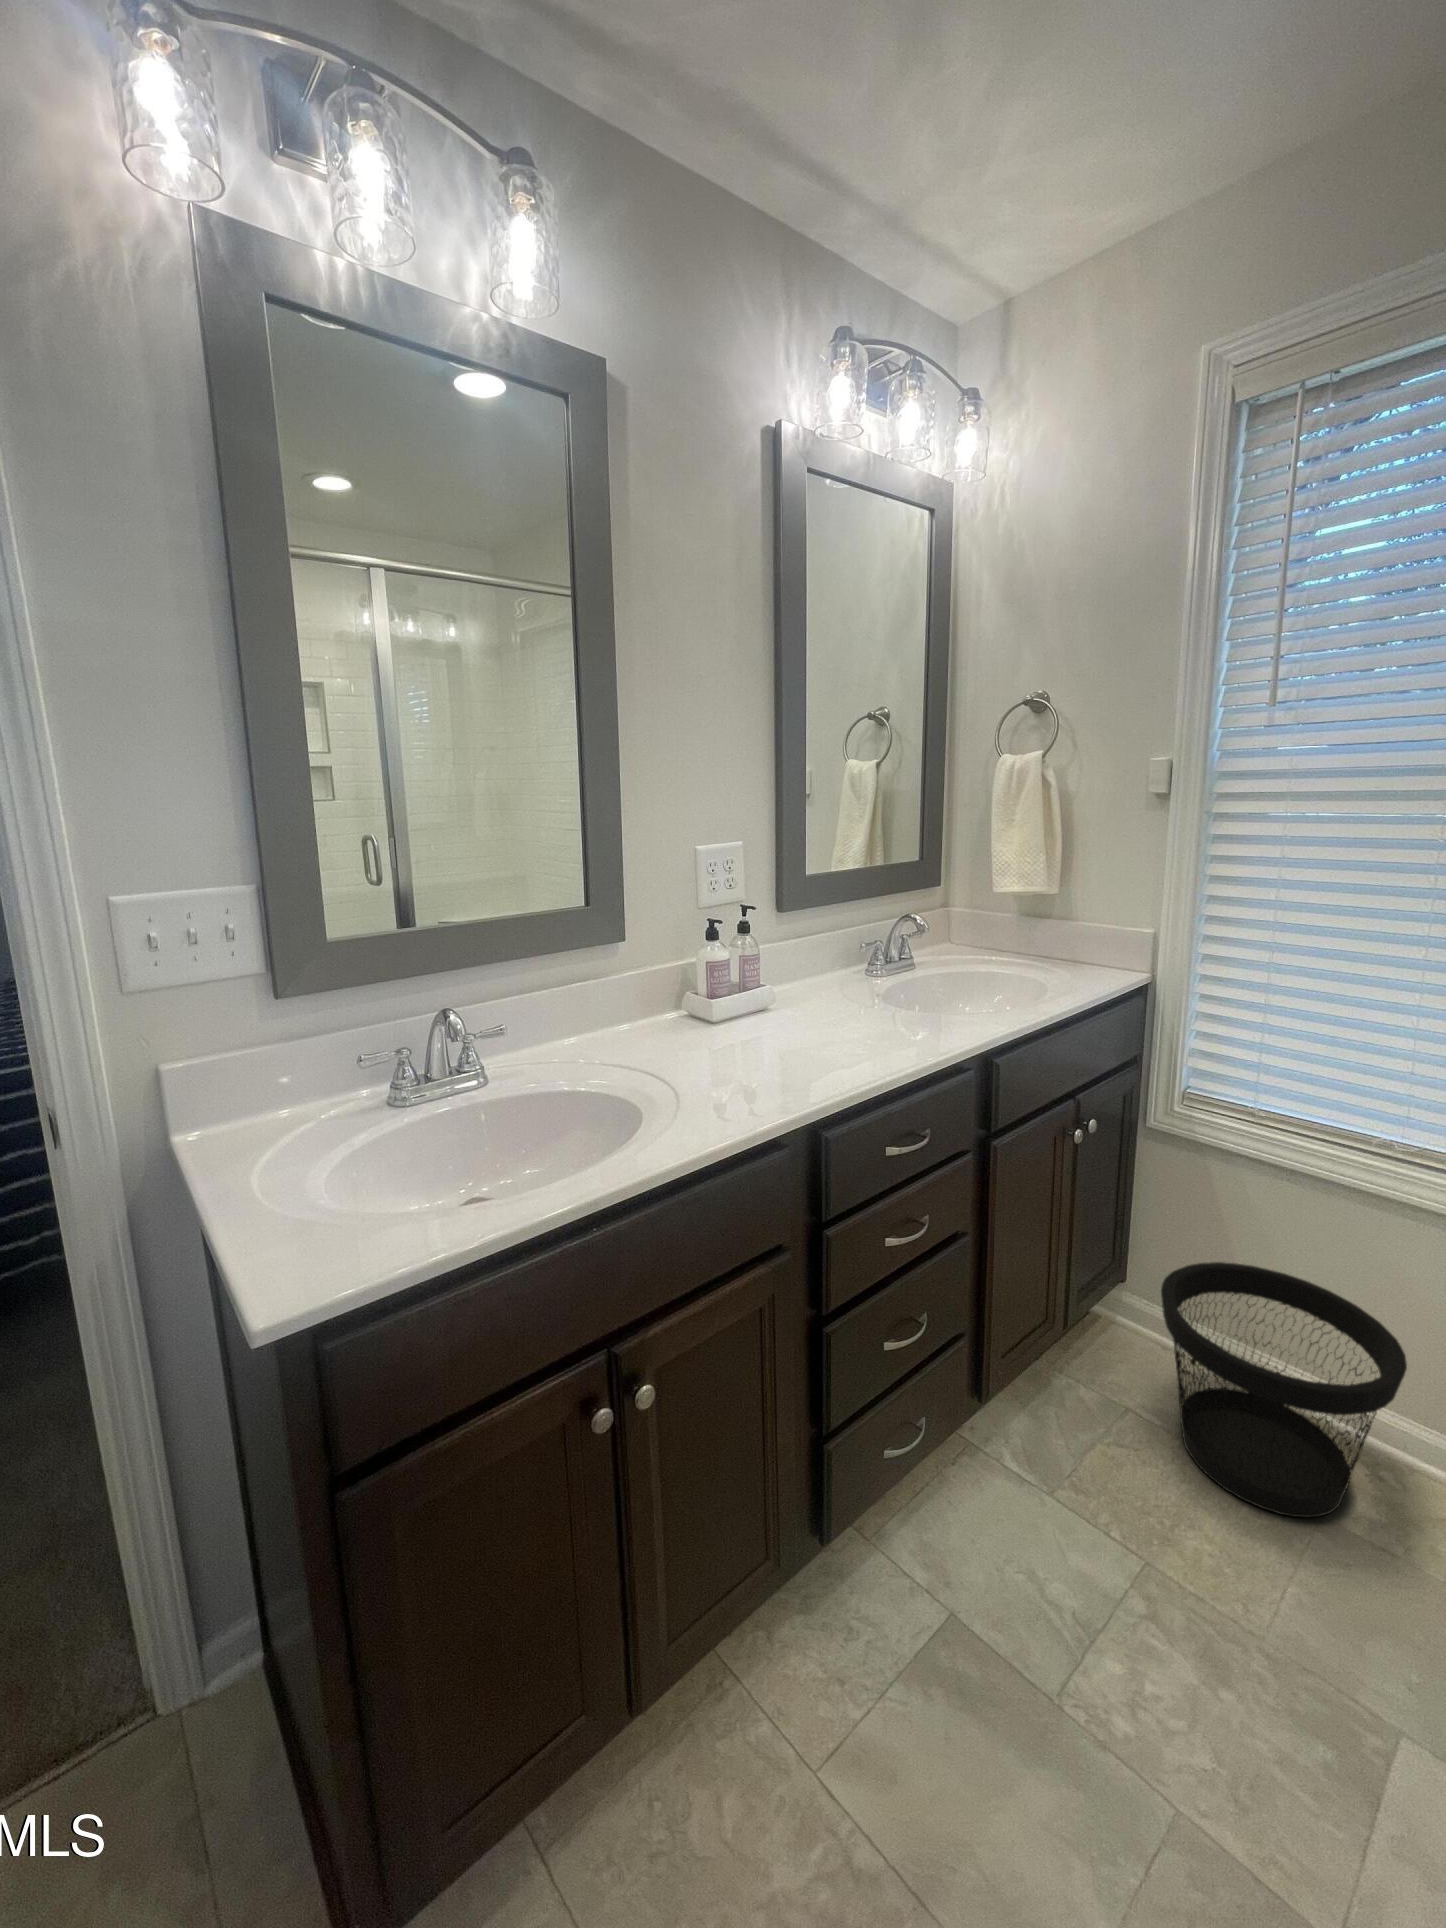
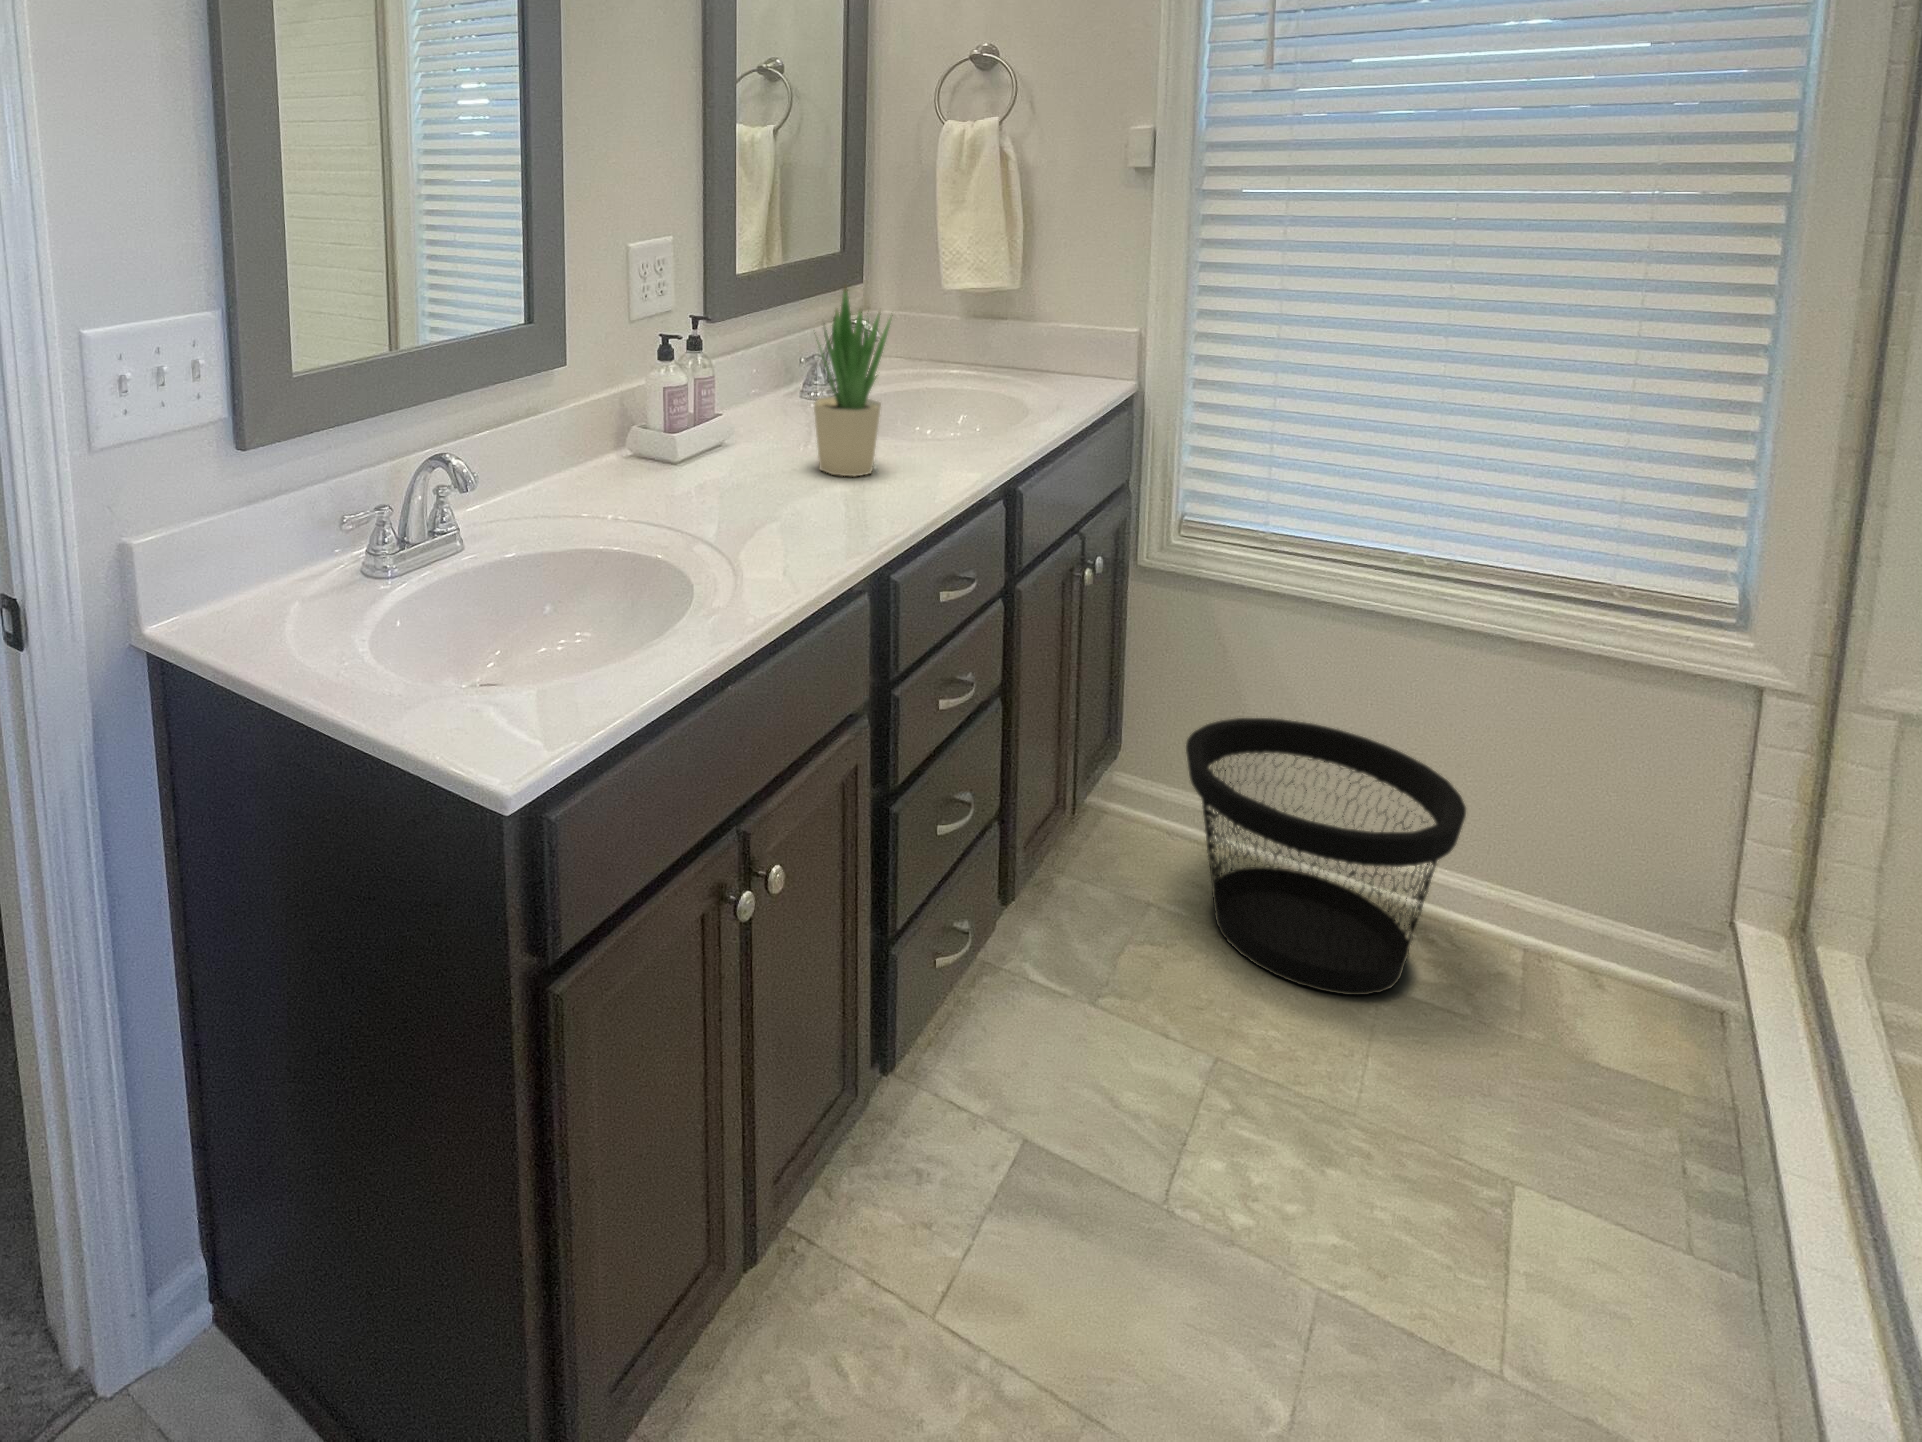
potted plant: none [820,879,890,1042] -> present [814,286,891,476]

